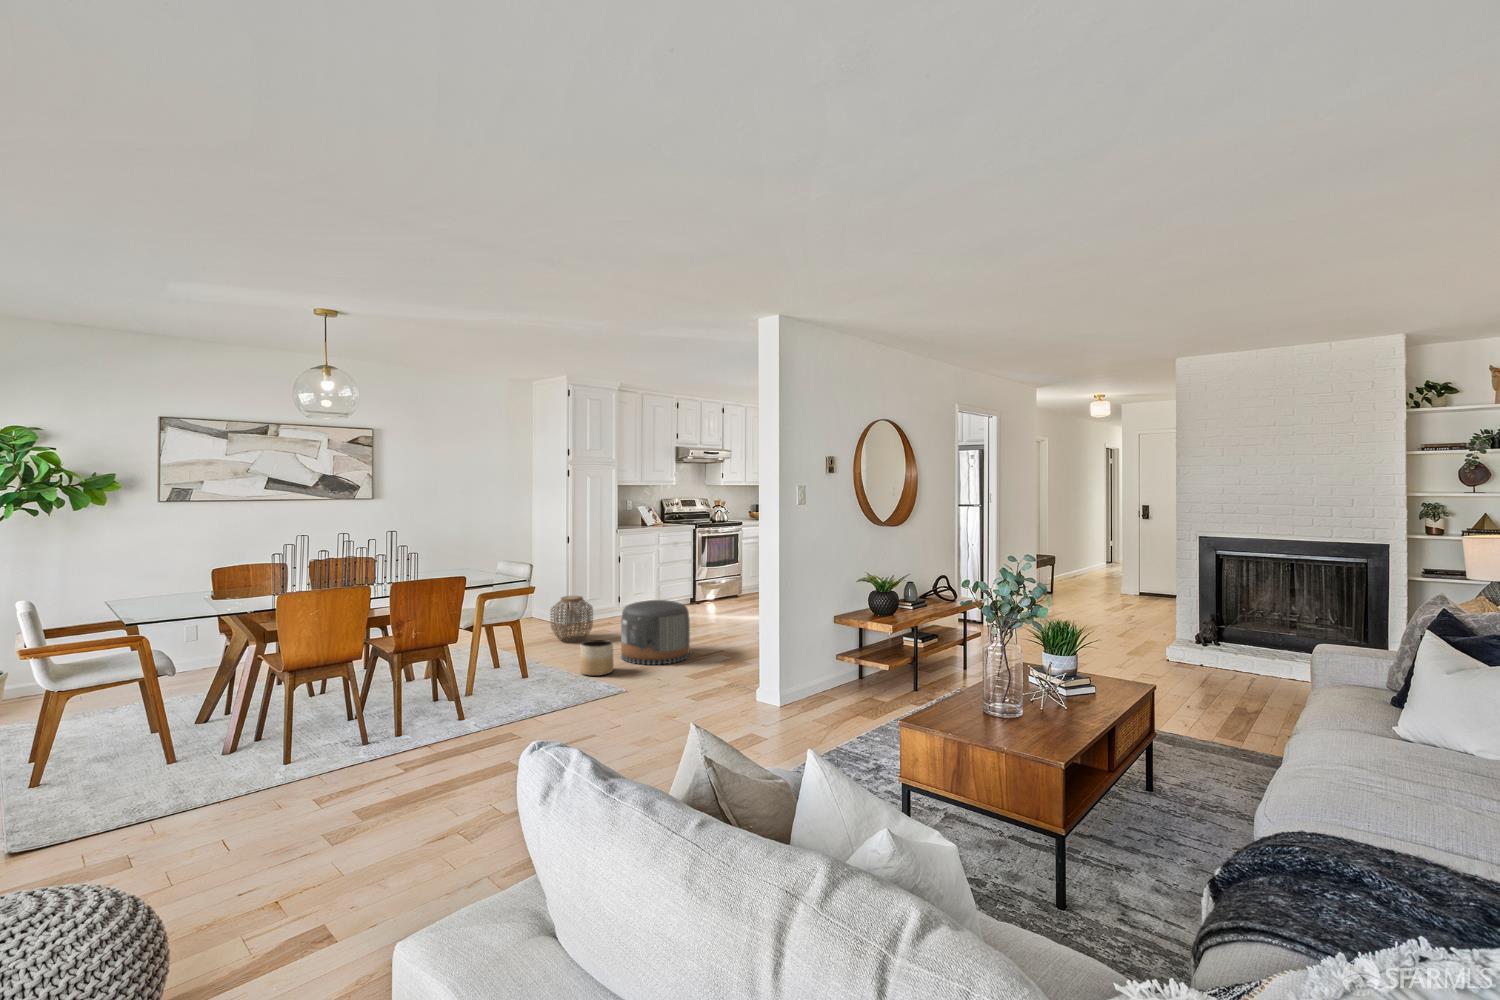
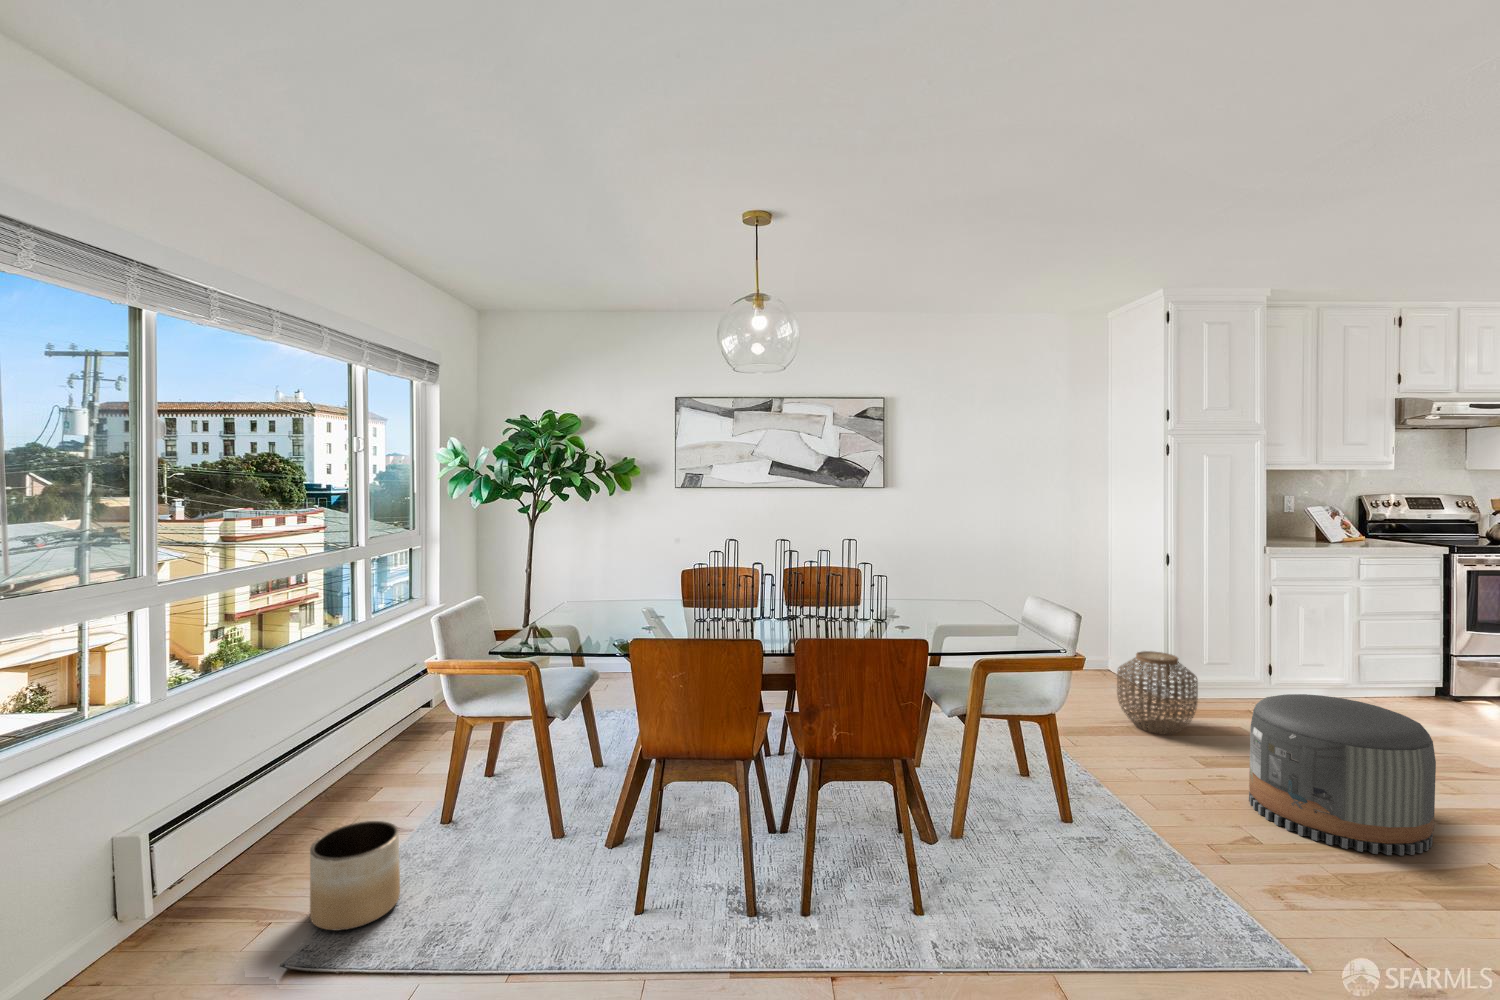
planter: present [580,640,613,676] -> present [310,821,400,931]

